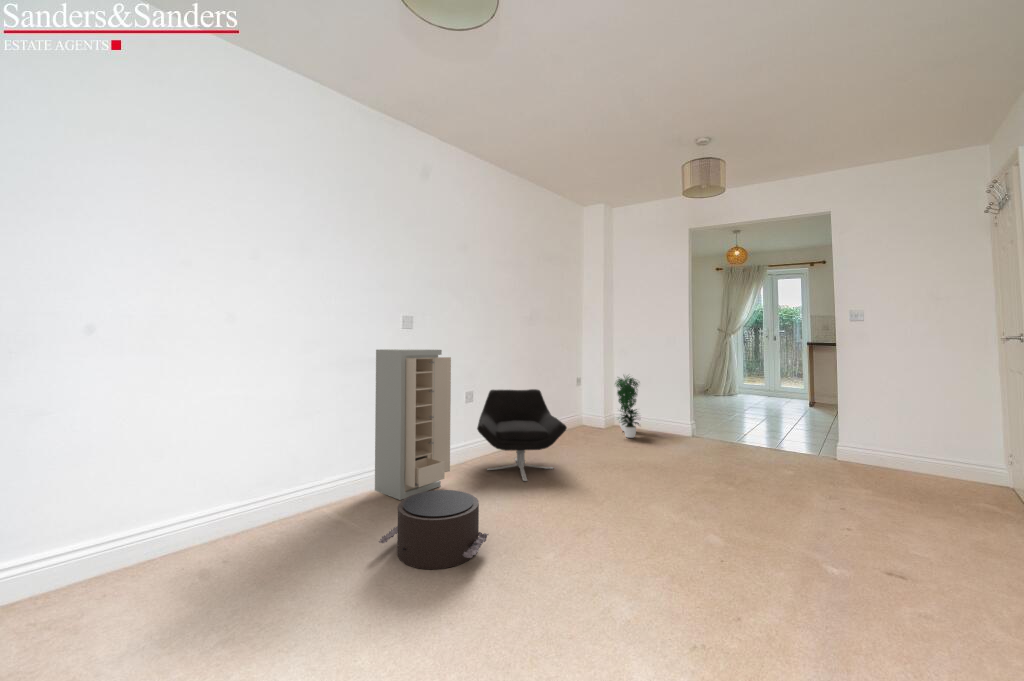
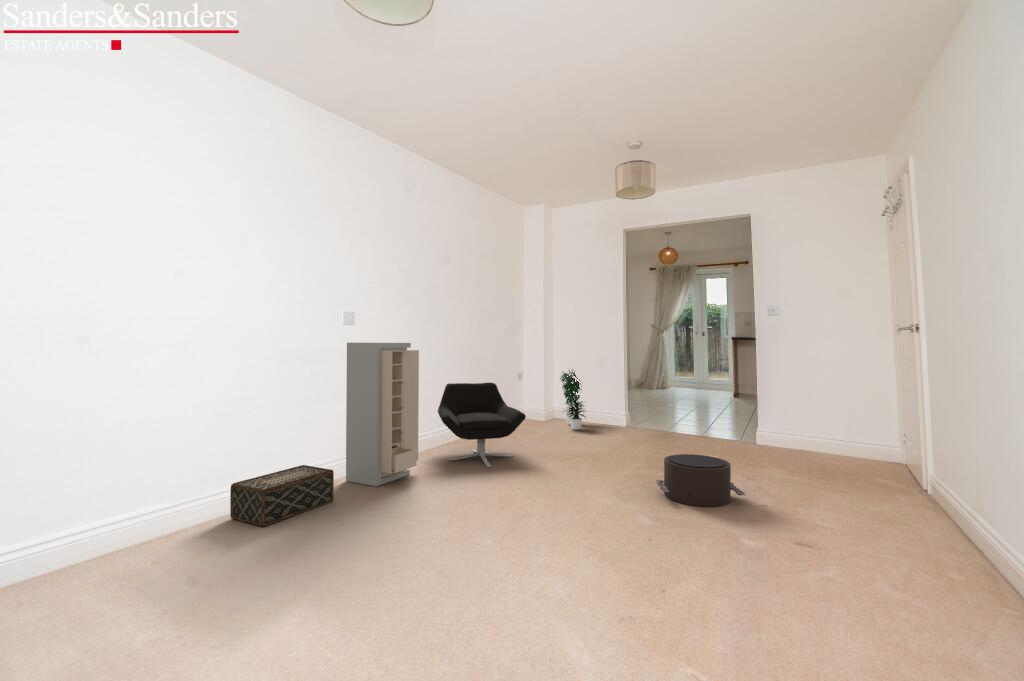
woven basket: none [239,475,349,547] -> present [230,465,334,527]
pouf: present [379,490,488,569] -> present [656,454,745,507]

